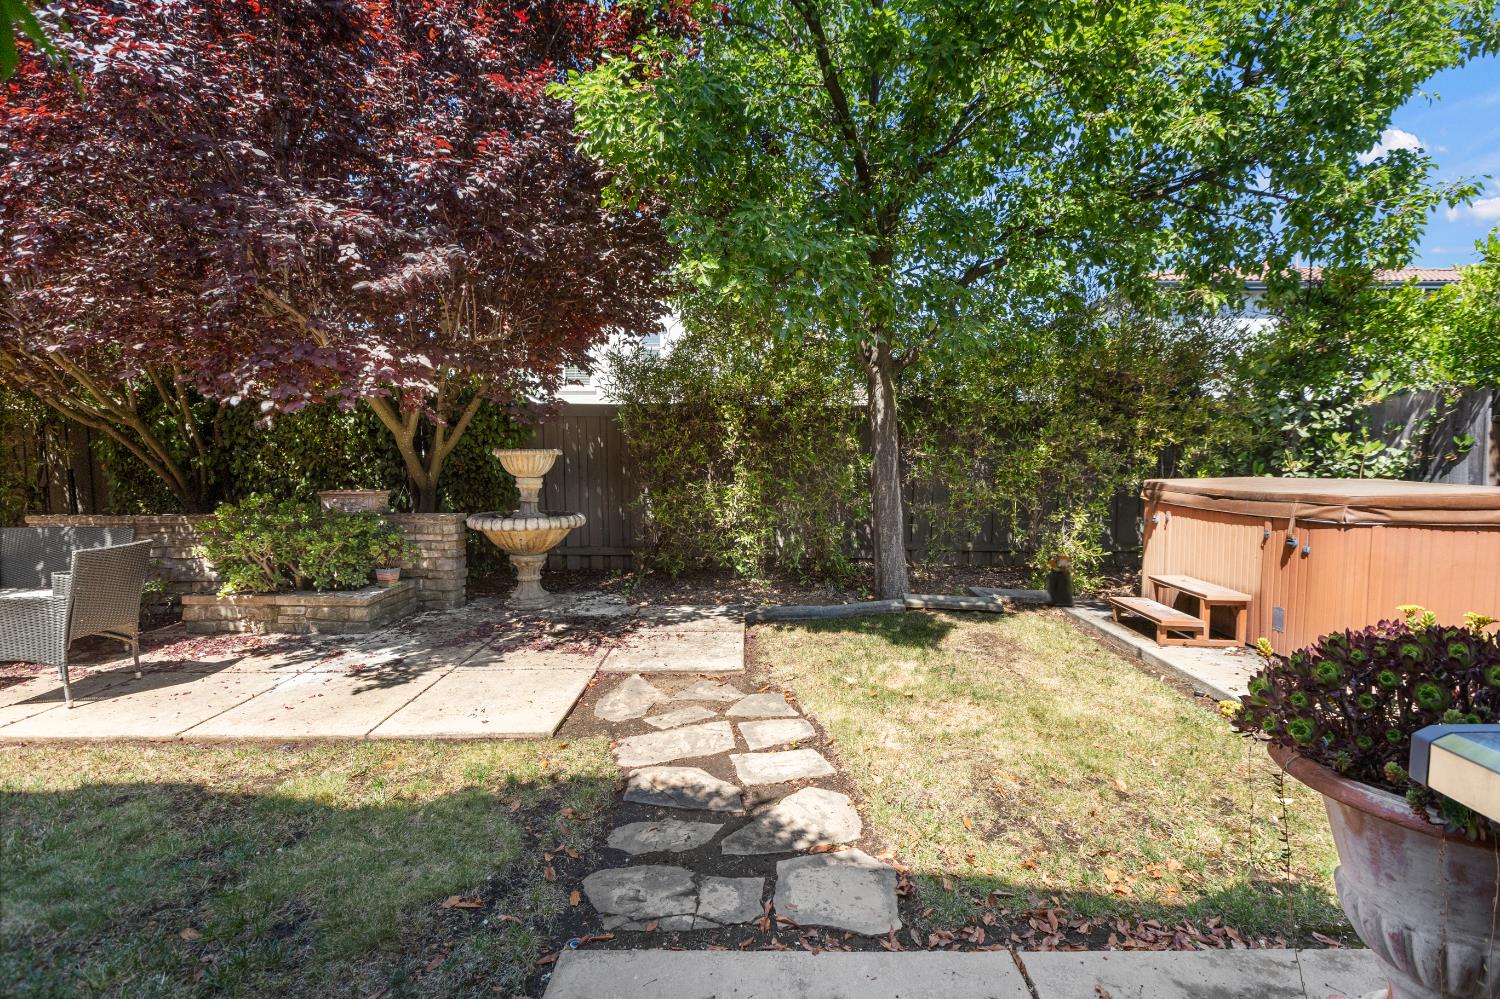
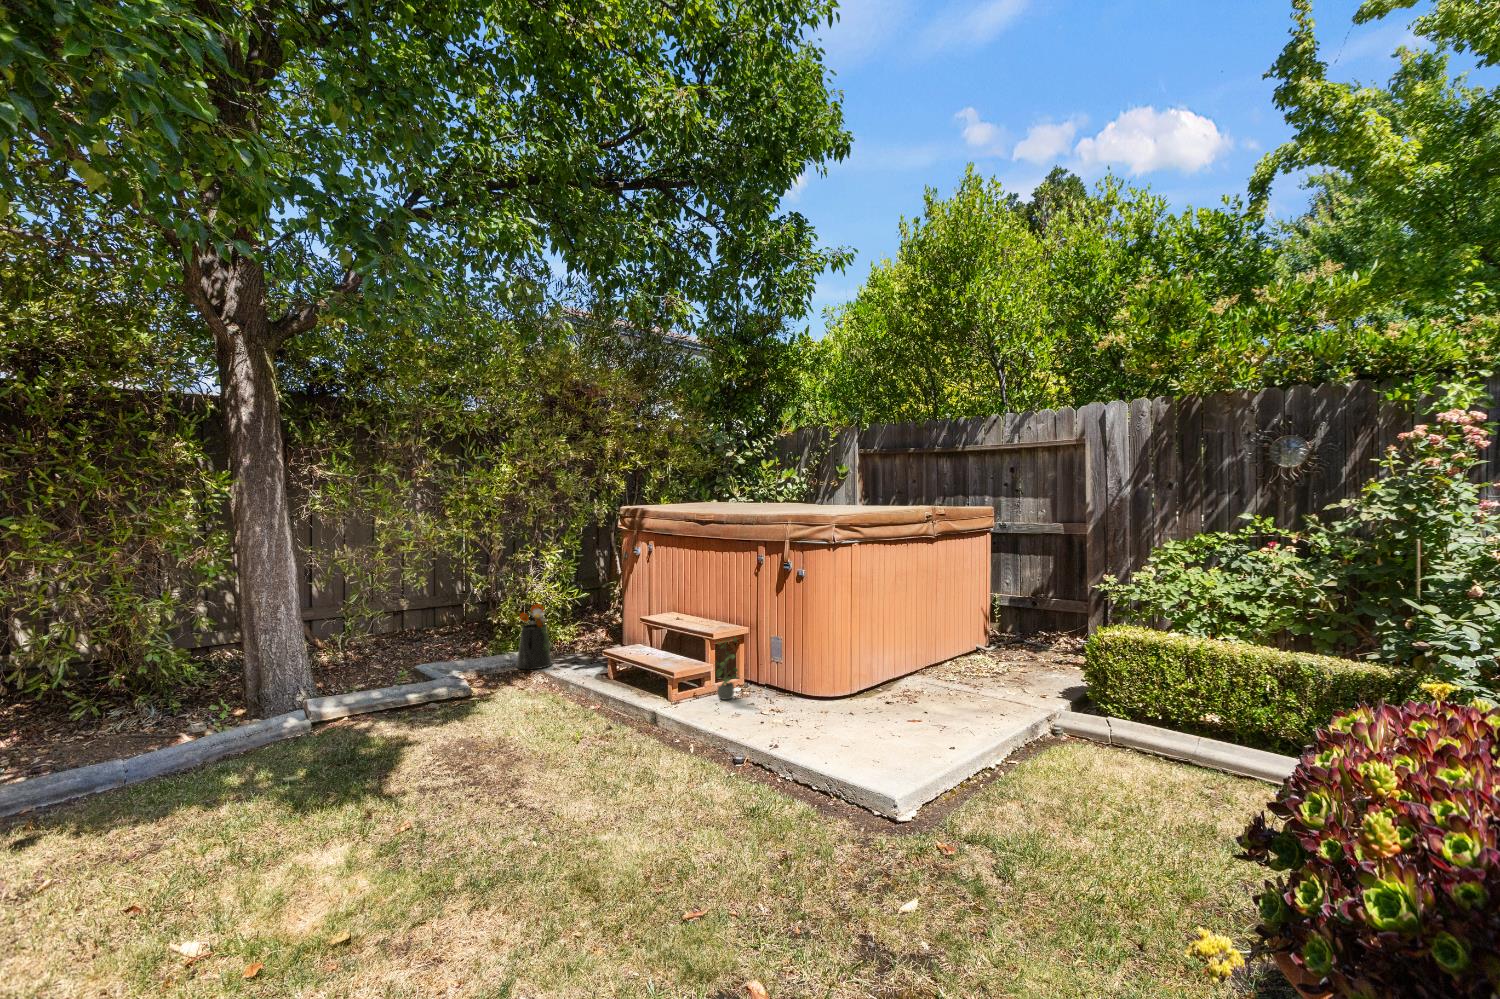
potted plant: none [1205,594,1237,657] -> present [715,637,738,700]

